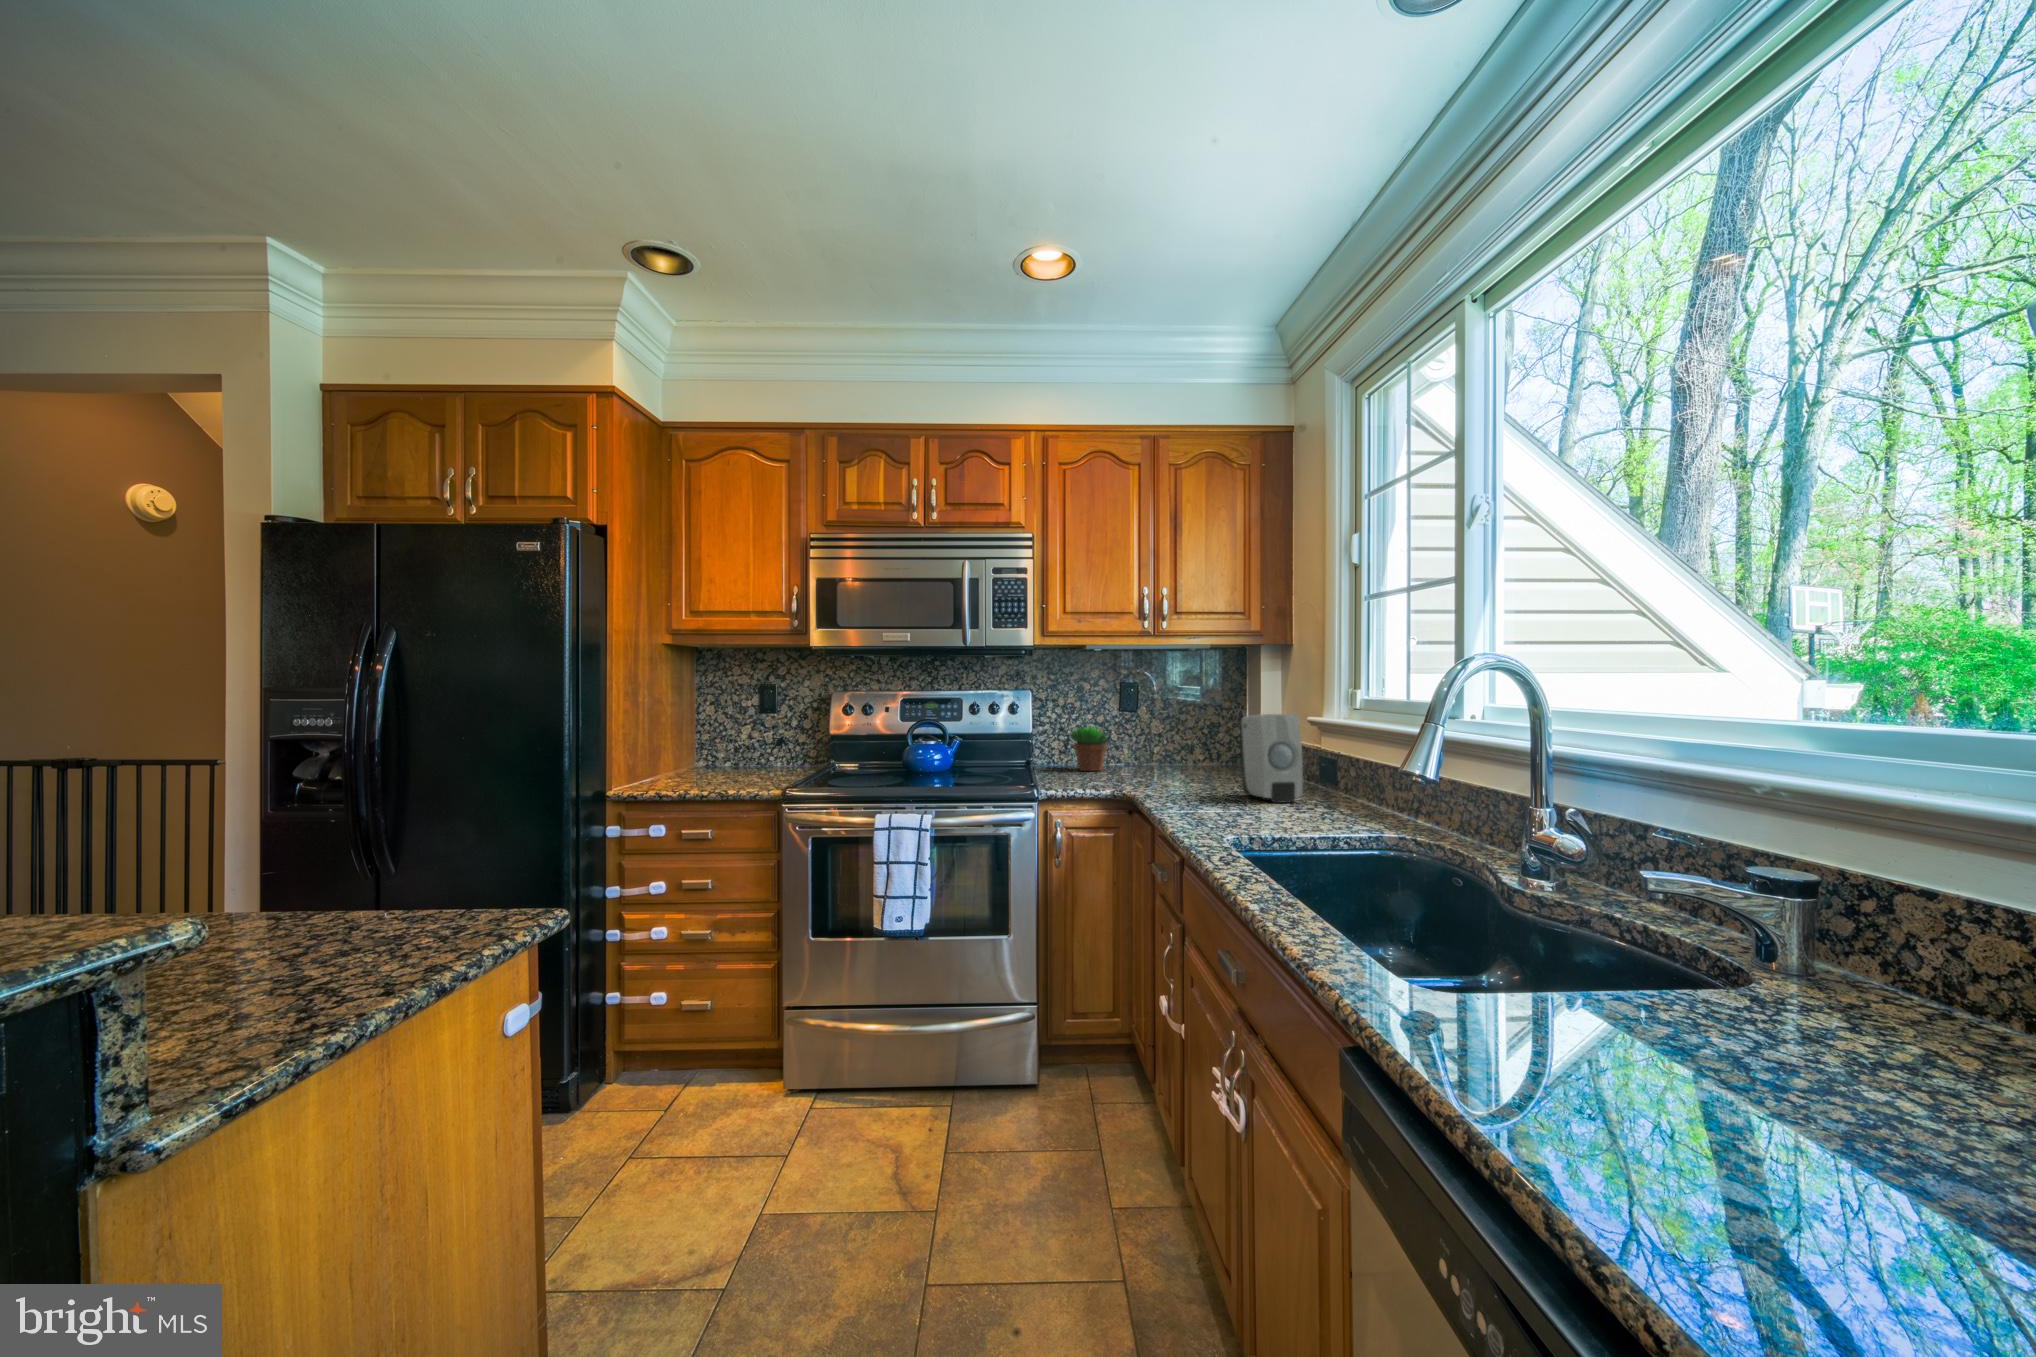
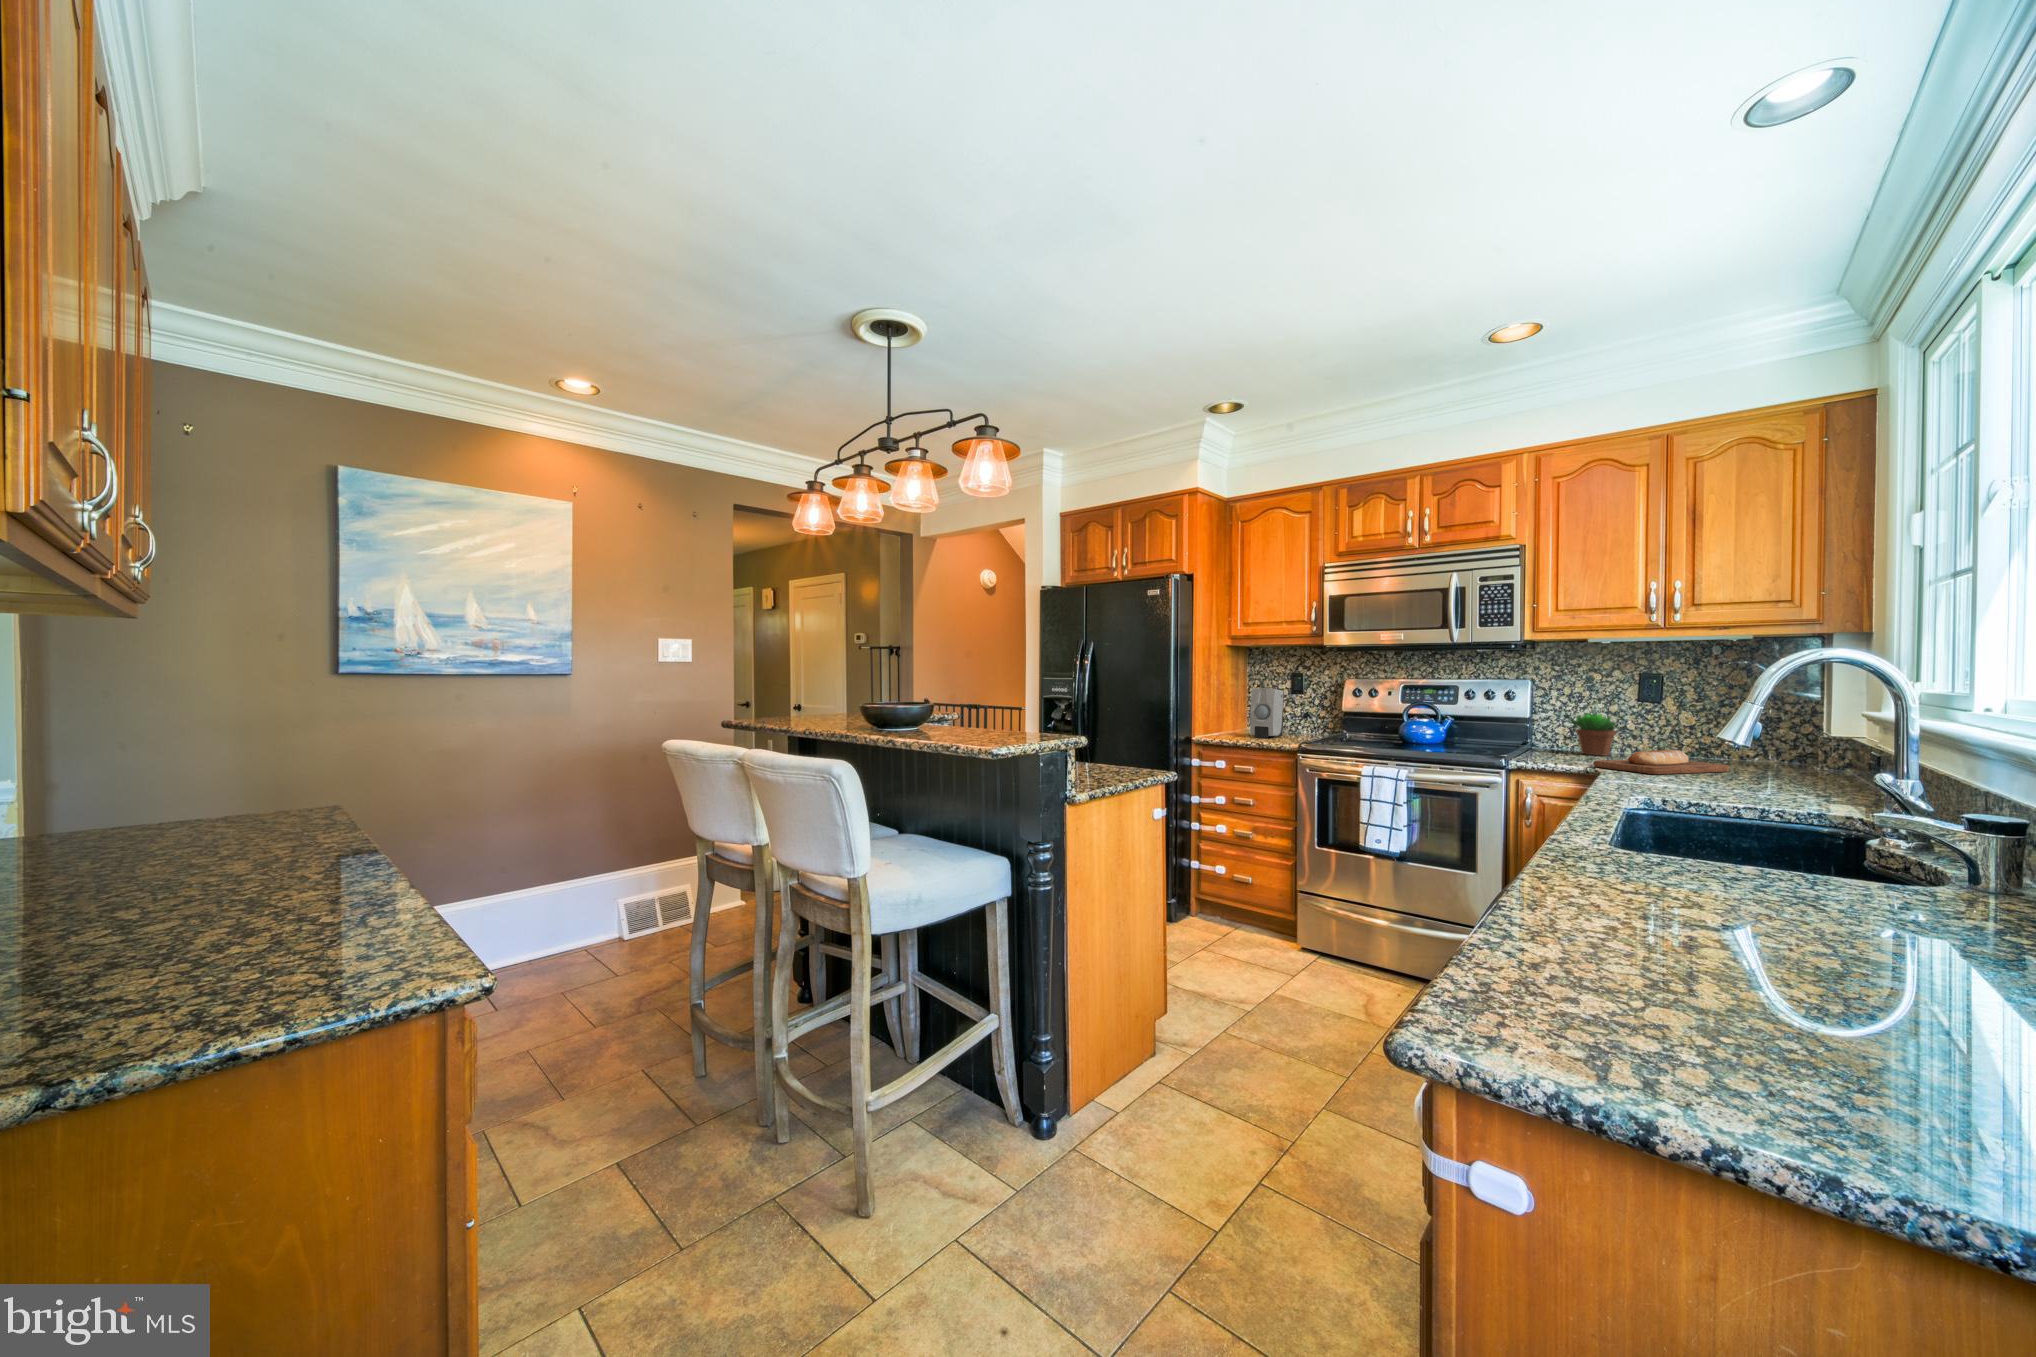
soap dispenser: present [1241,714,1303,803] -> present [1250,688,1284,738]
bread loaf: none [1116,763,1211,794] -> present [1593,750,1729,774]

